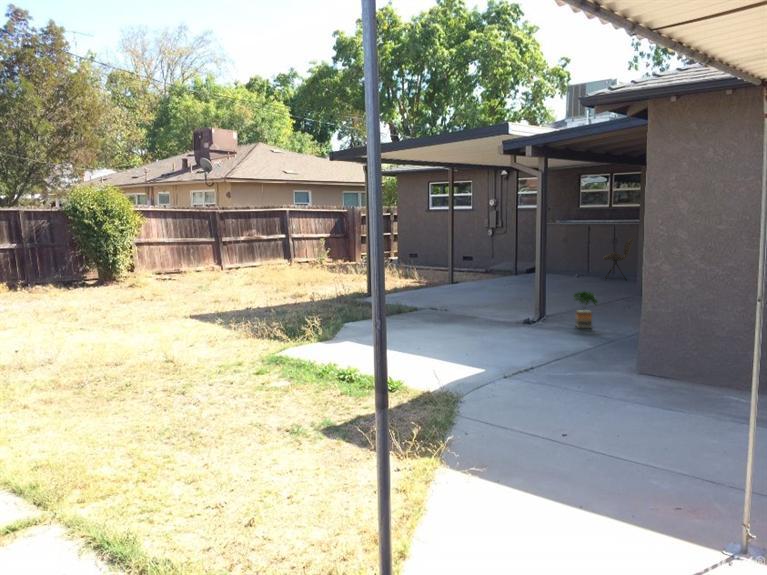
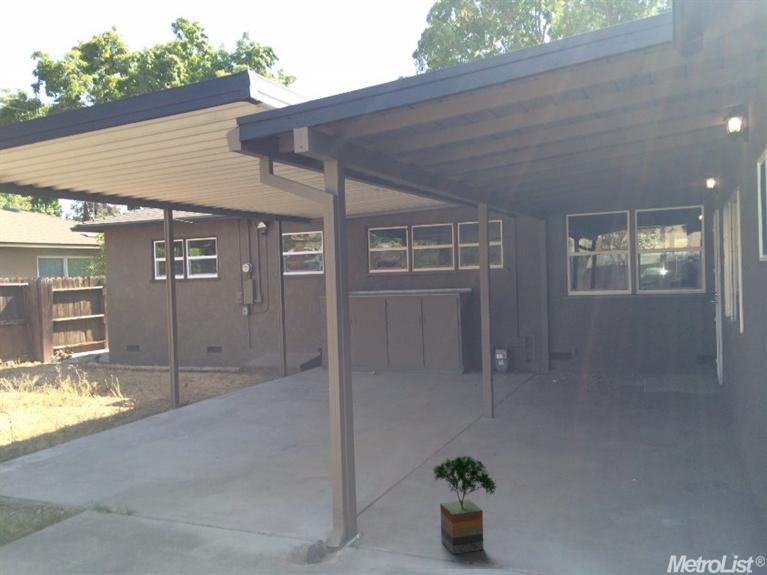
chair: present [603,238,634,280] -> none [408,315,449,378]

